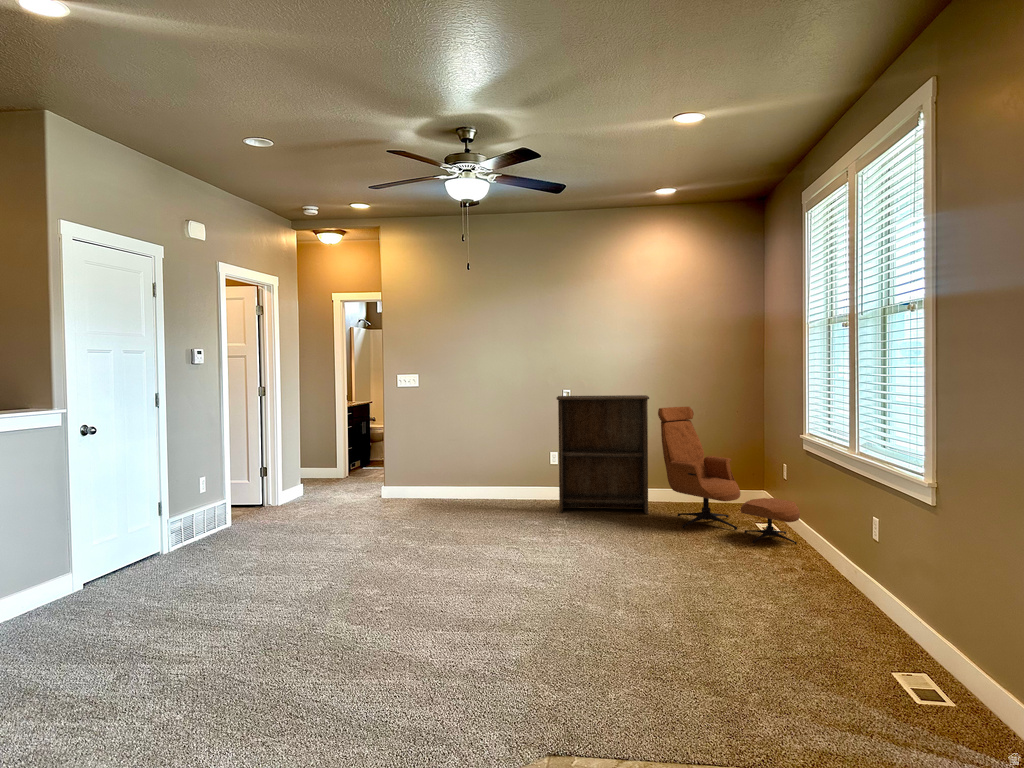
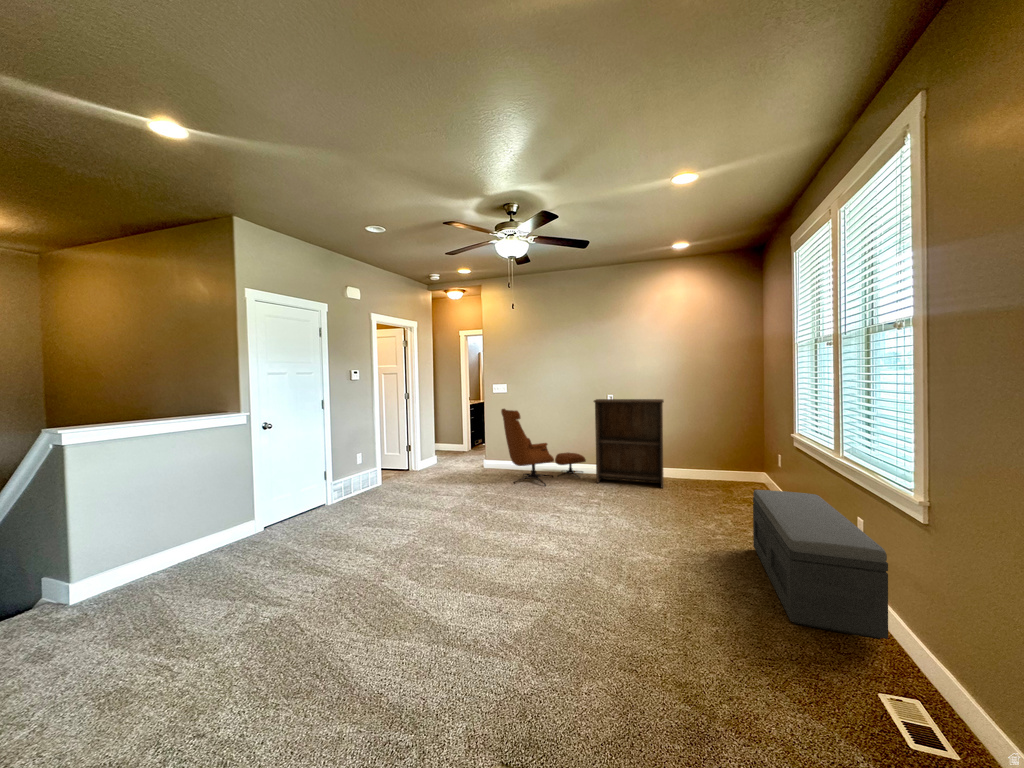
lounge chair: present [658,407,800,544] -> present [501,409,586,486]
storage bench: none [765,498,901,634] -> present [753,490,888,639]

